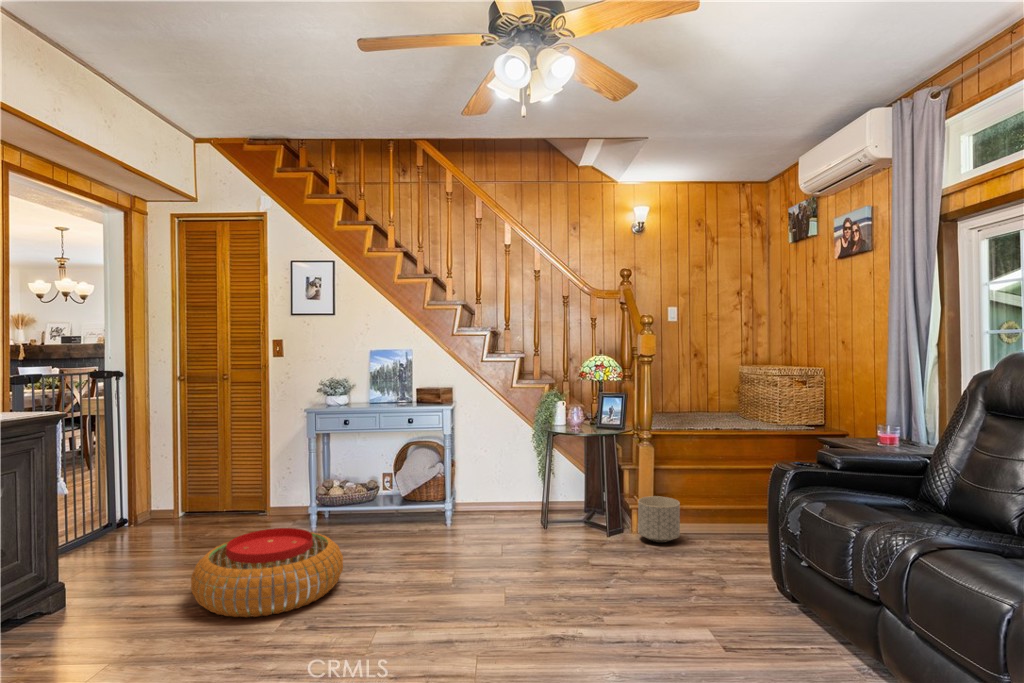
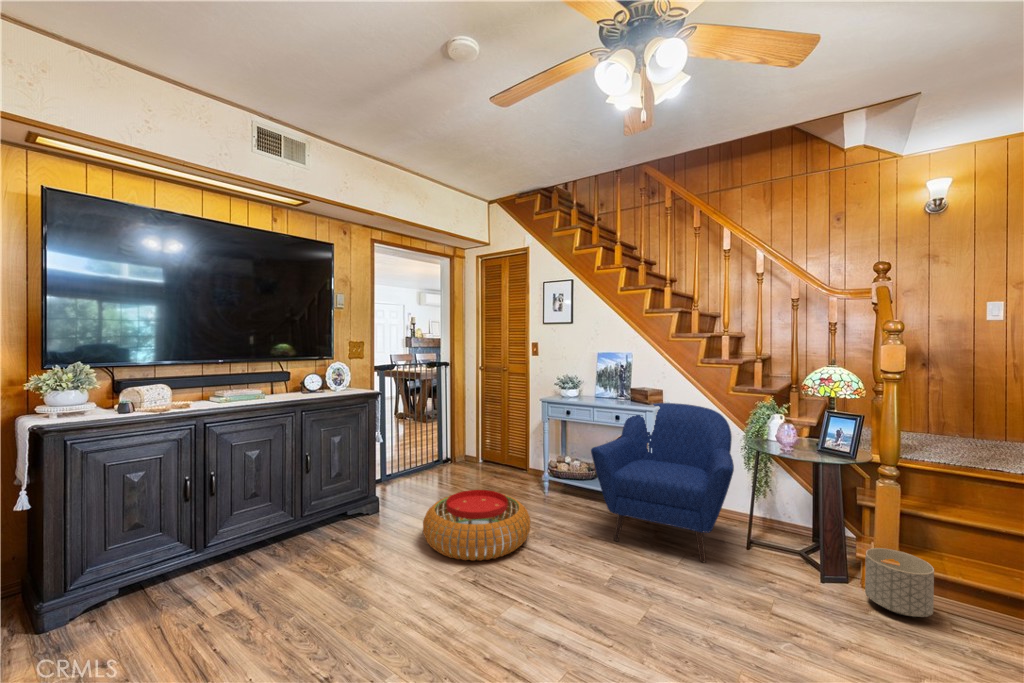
armchair: none [403,401,545,552] -> present [591,403,734,562]

